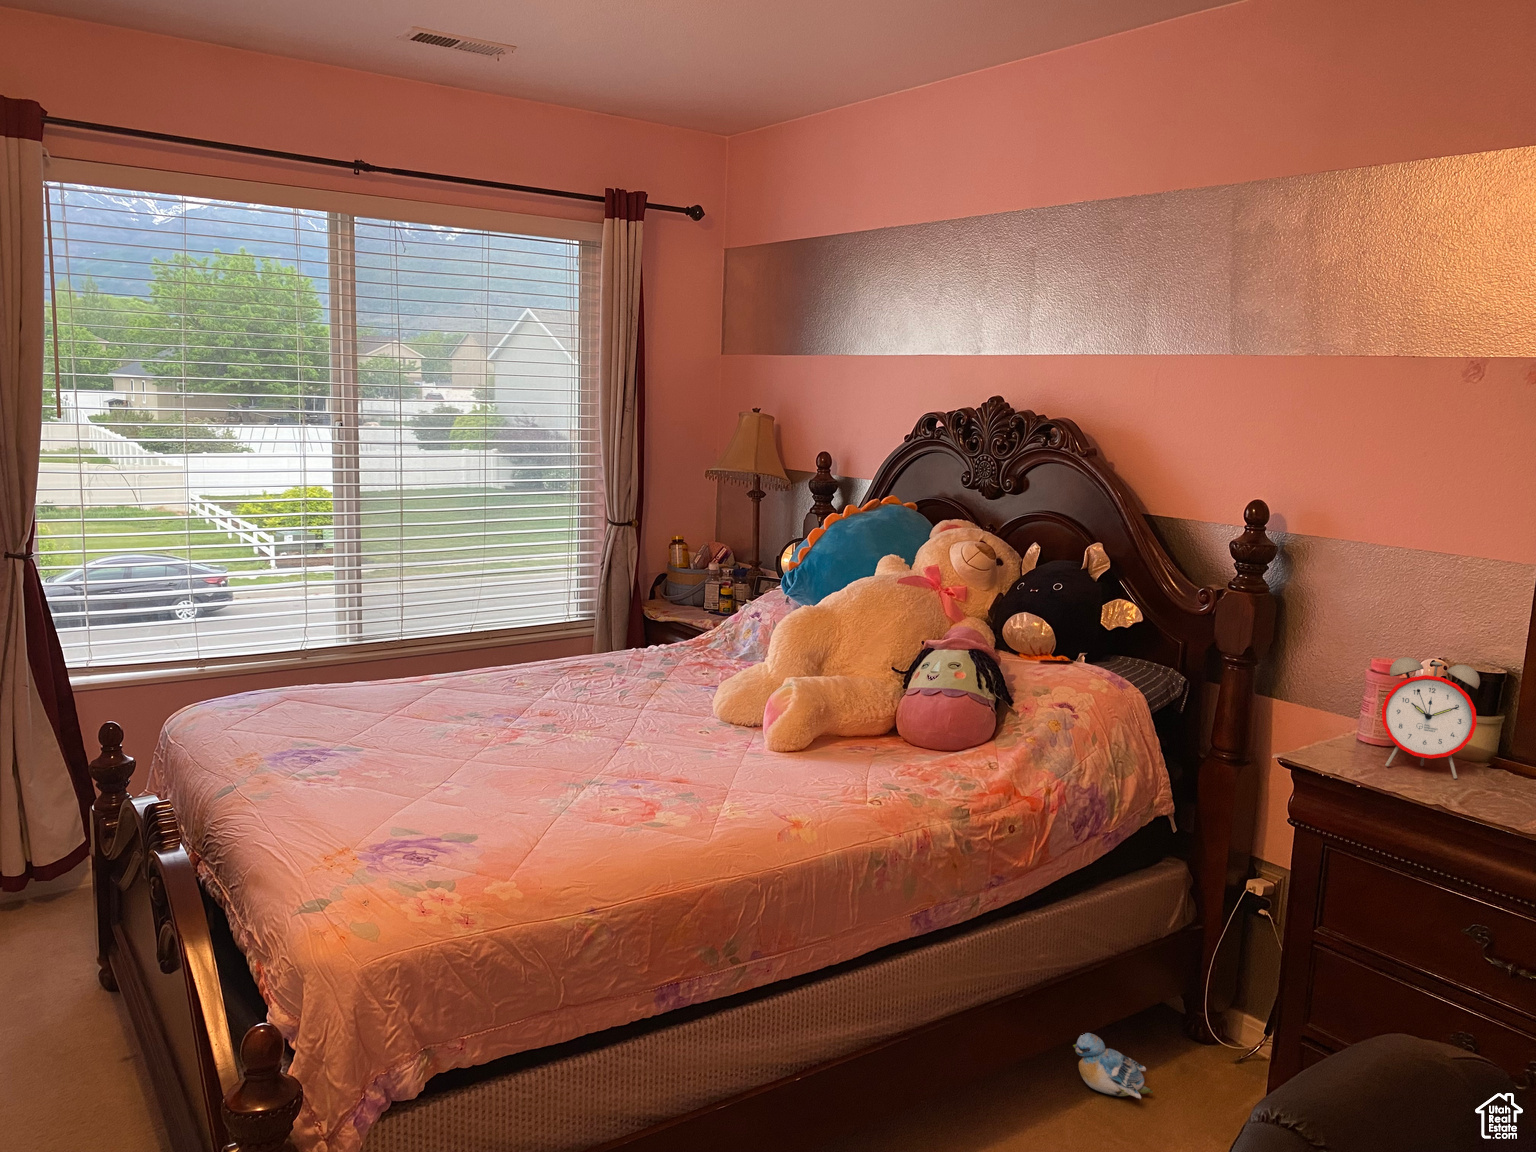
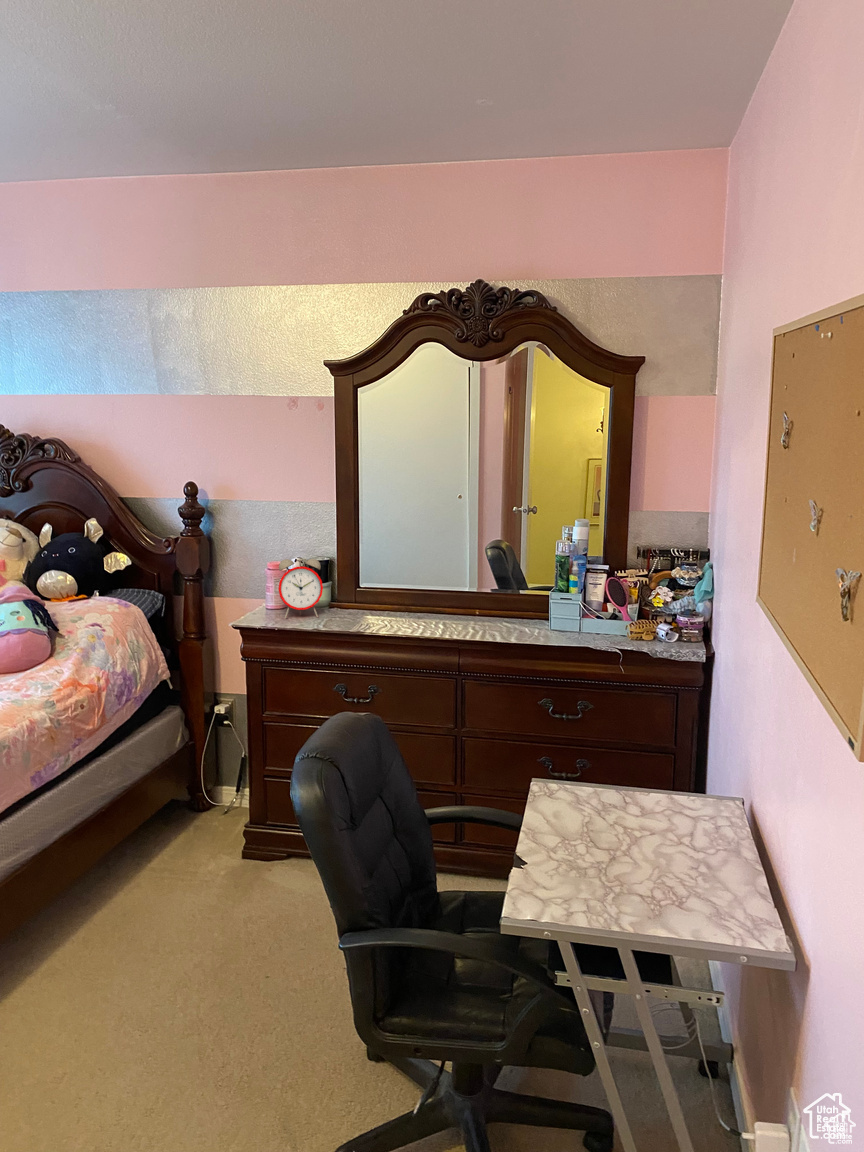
plush toy: present [1073,1033,1153,1099] -> none [137,822,189,854]

